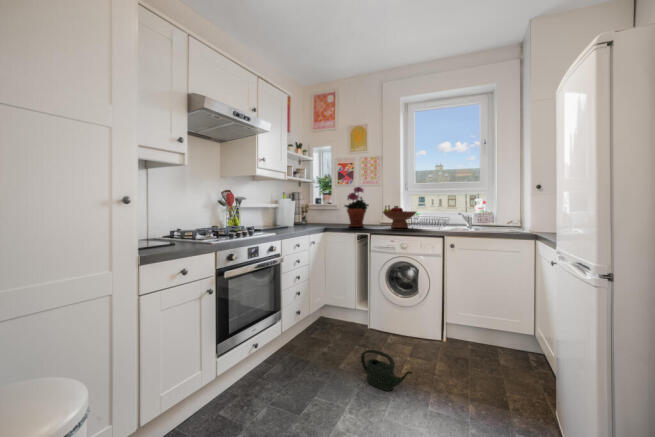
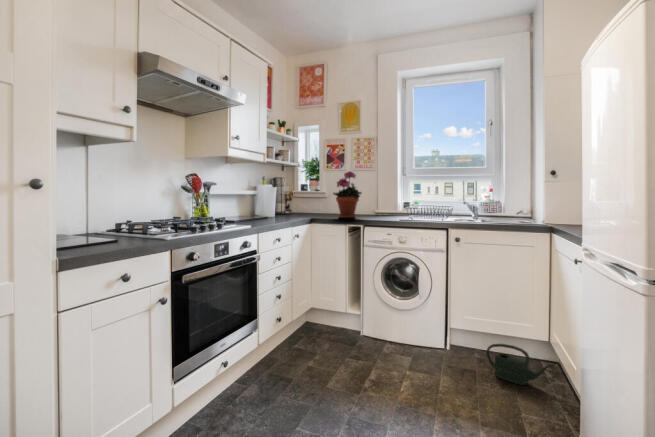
fruit bowl: present [383,206,416,228] -> none [377,193,417,219]
watering can: present [361,350,412,391] -> present [486,344,554,385]

